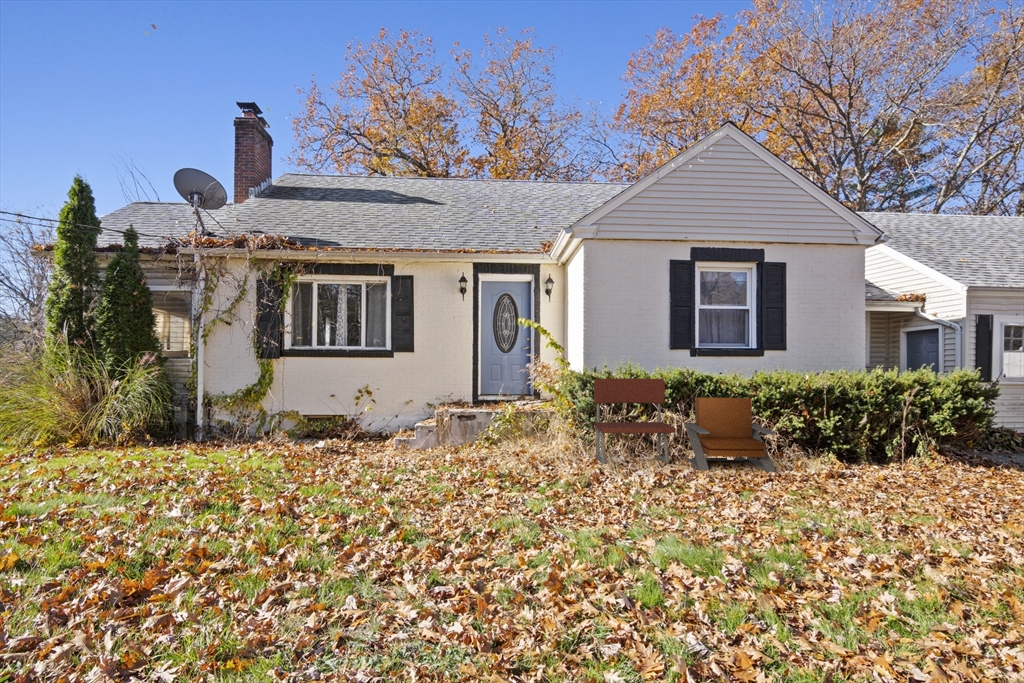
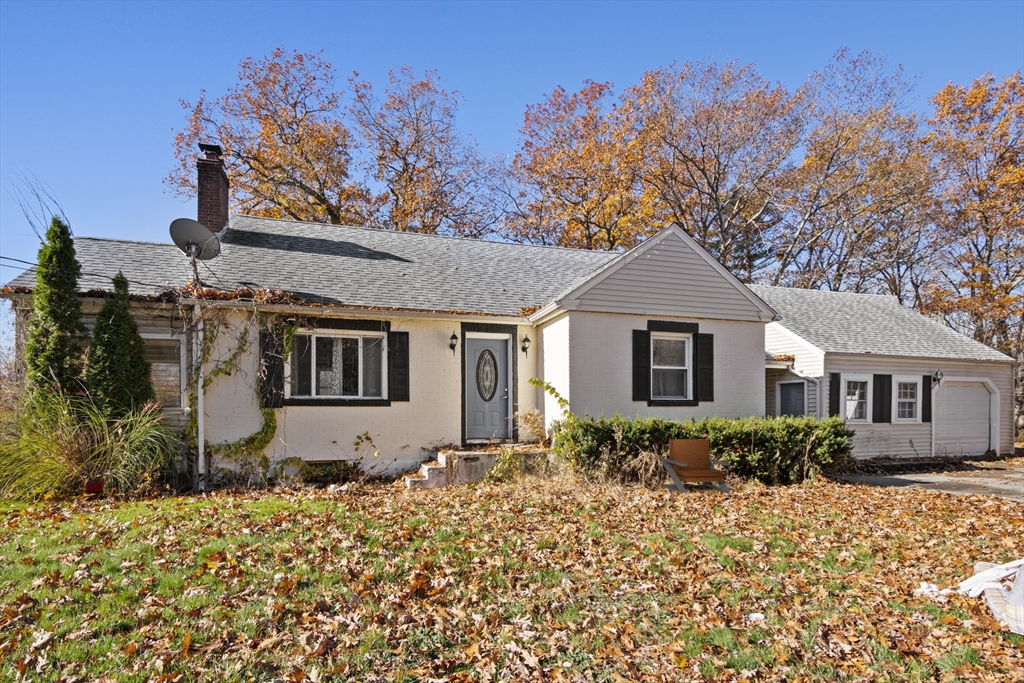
bench: present [594,378,676,464] -> none [597,425,661,491]
decorative plant: none [30,404,63,445] -> present [83,454,119,492]

